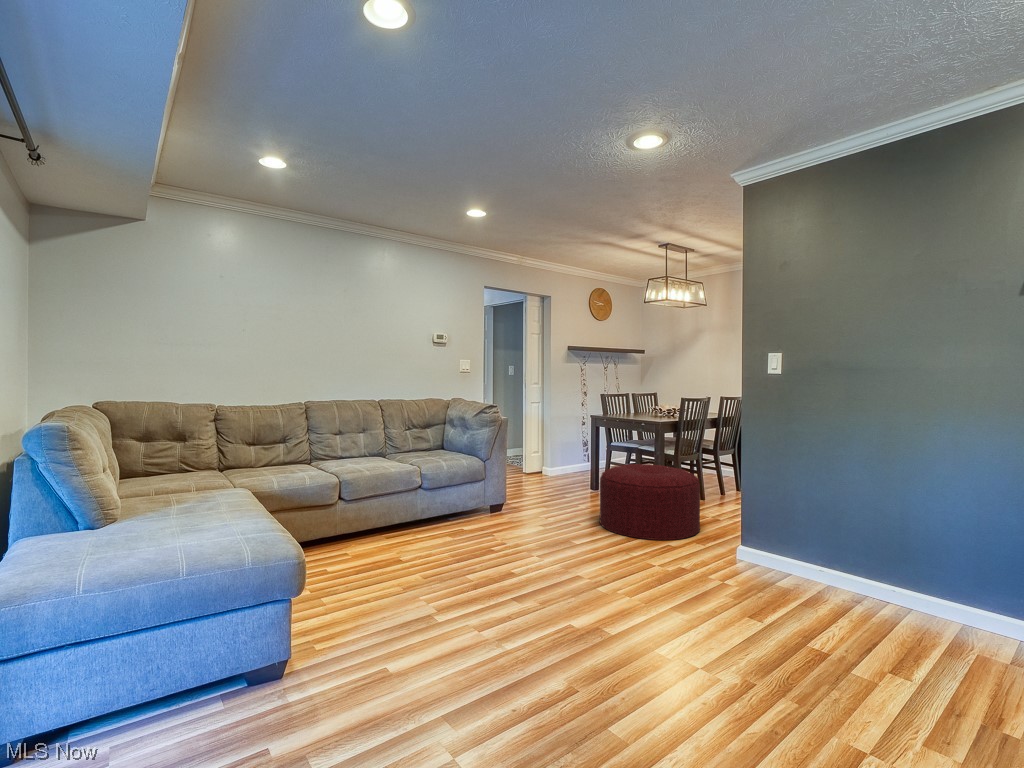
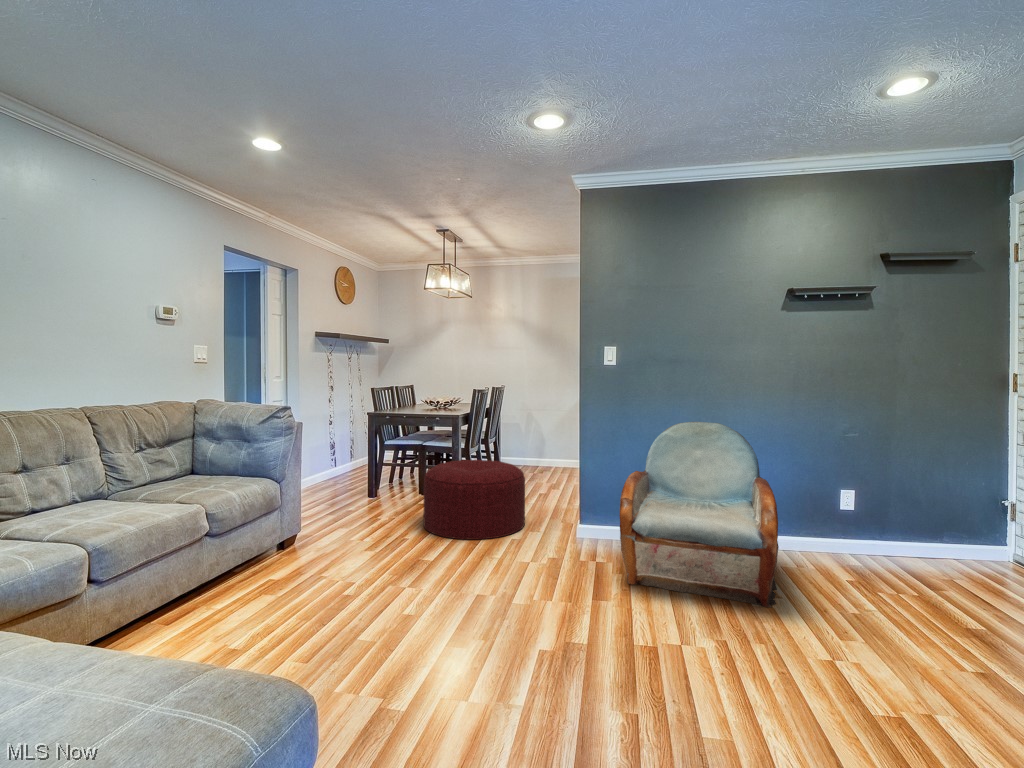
armchair: none [717,442,972,678] -> present [620,422,779,607]

